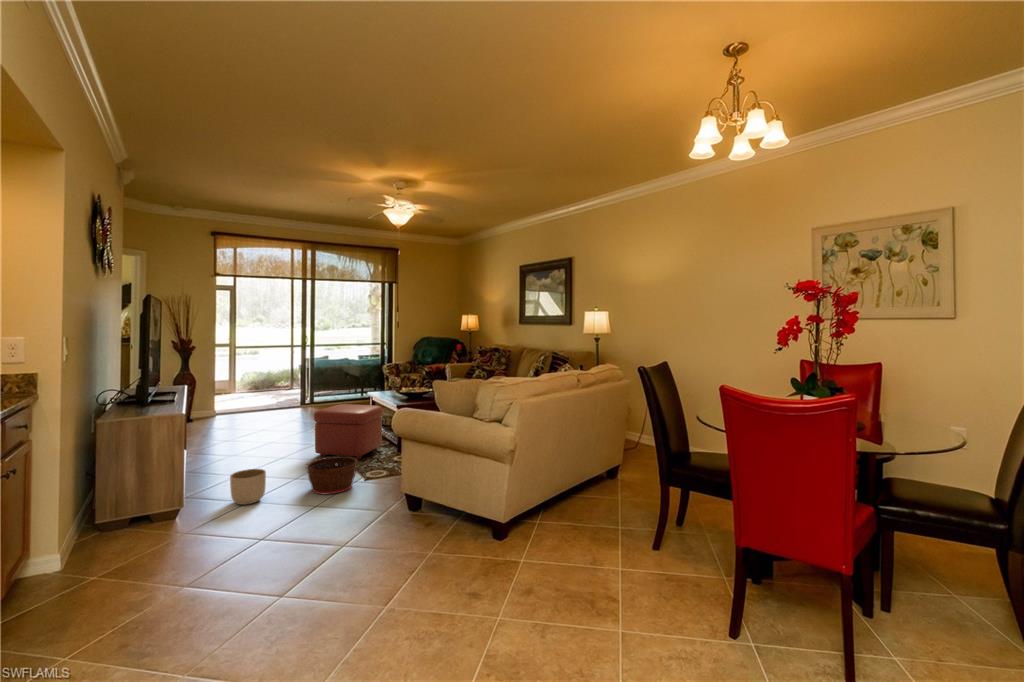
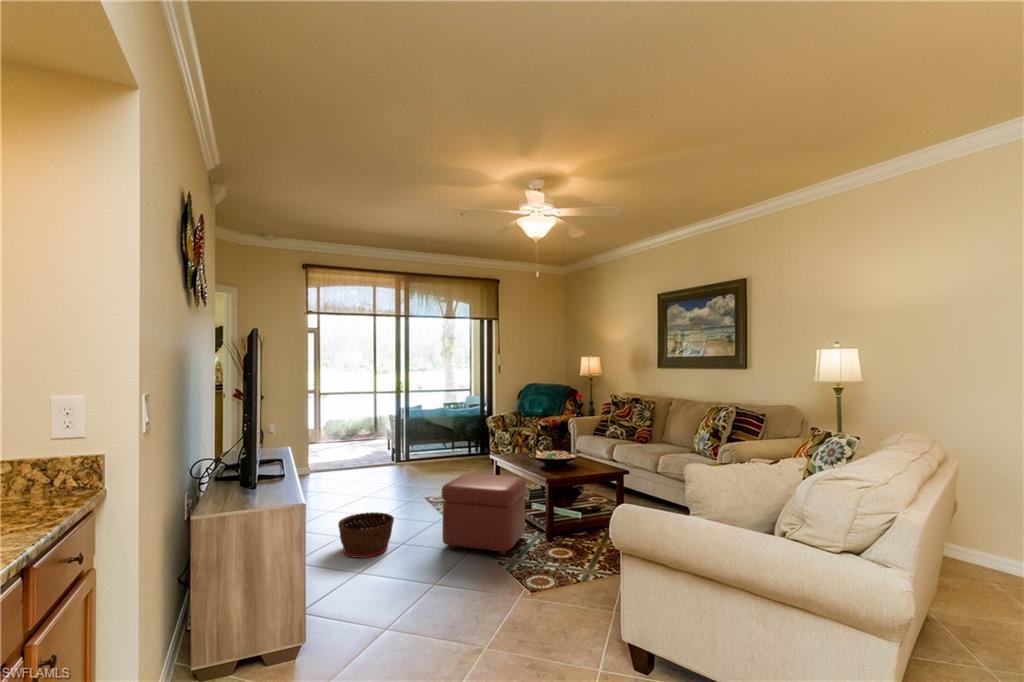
basket: present [306,456,358,494] -> present [338,512,394,558]
planter: present [230,469,266,505] -> none [357,585,405,647]

